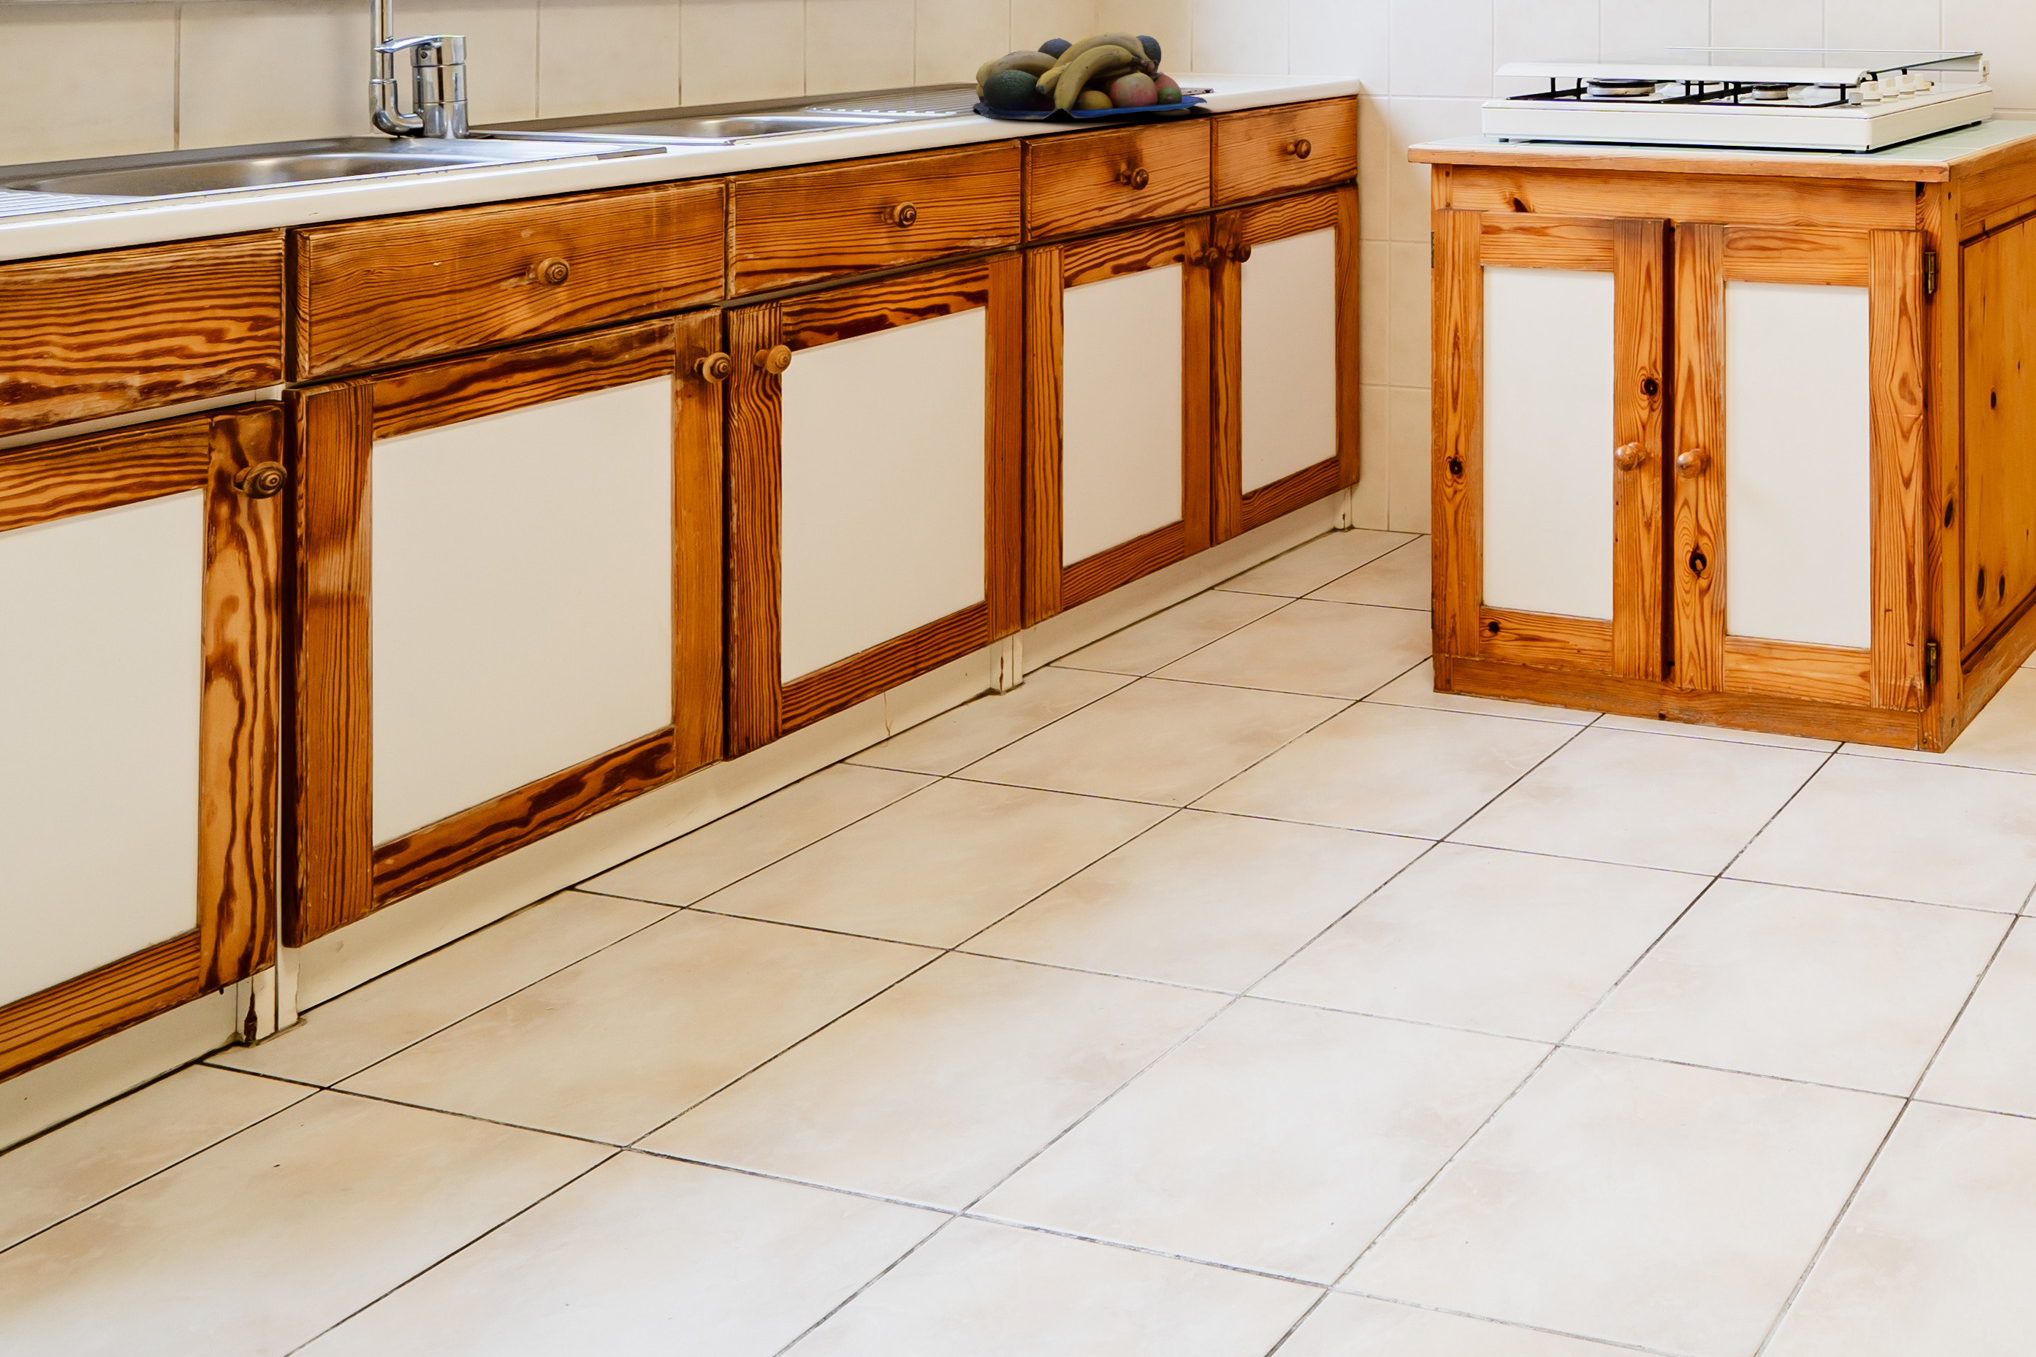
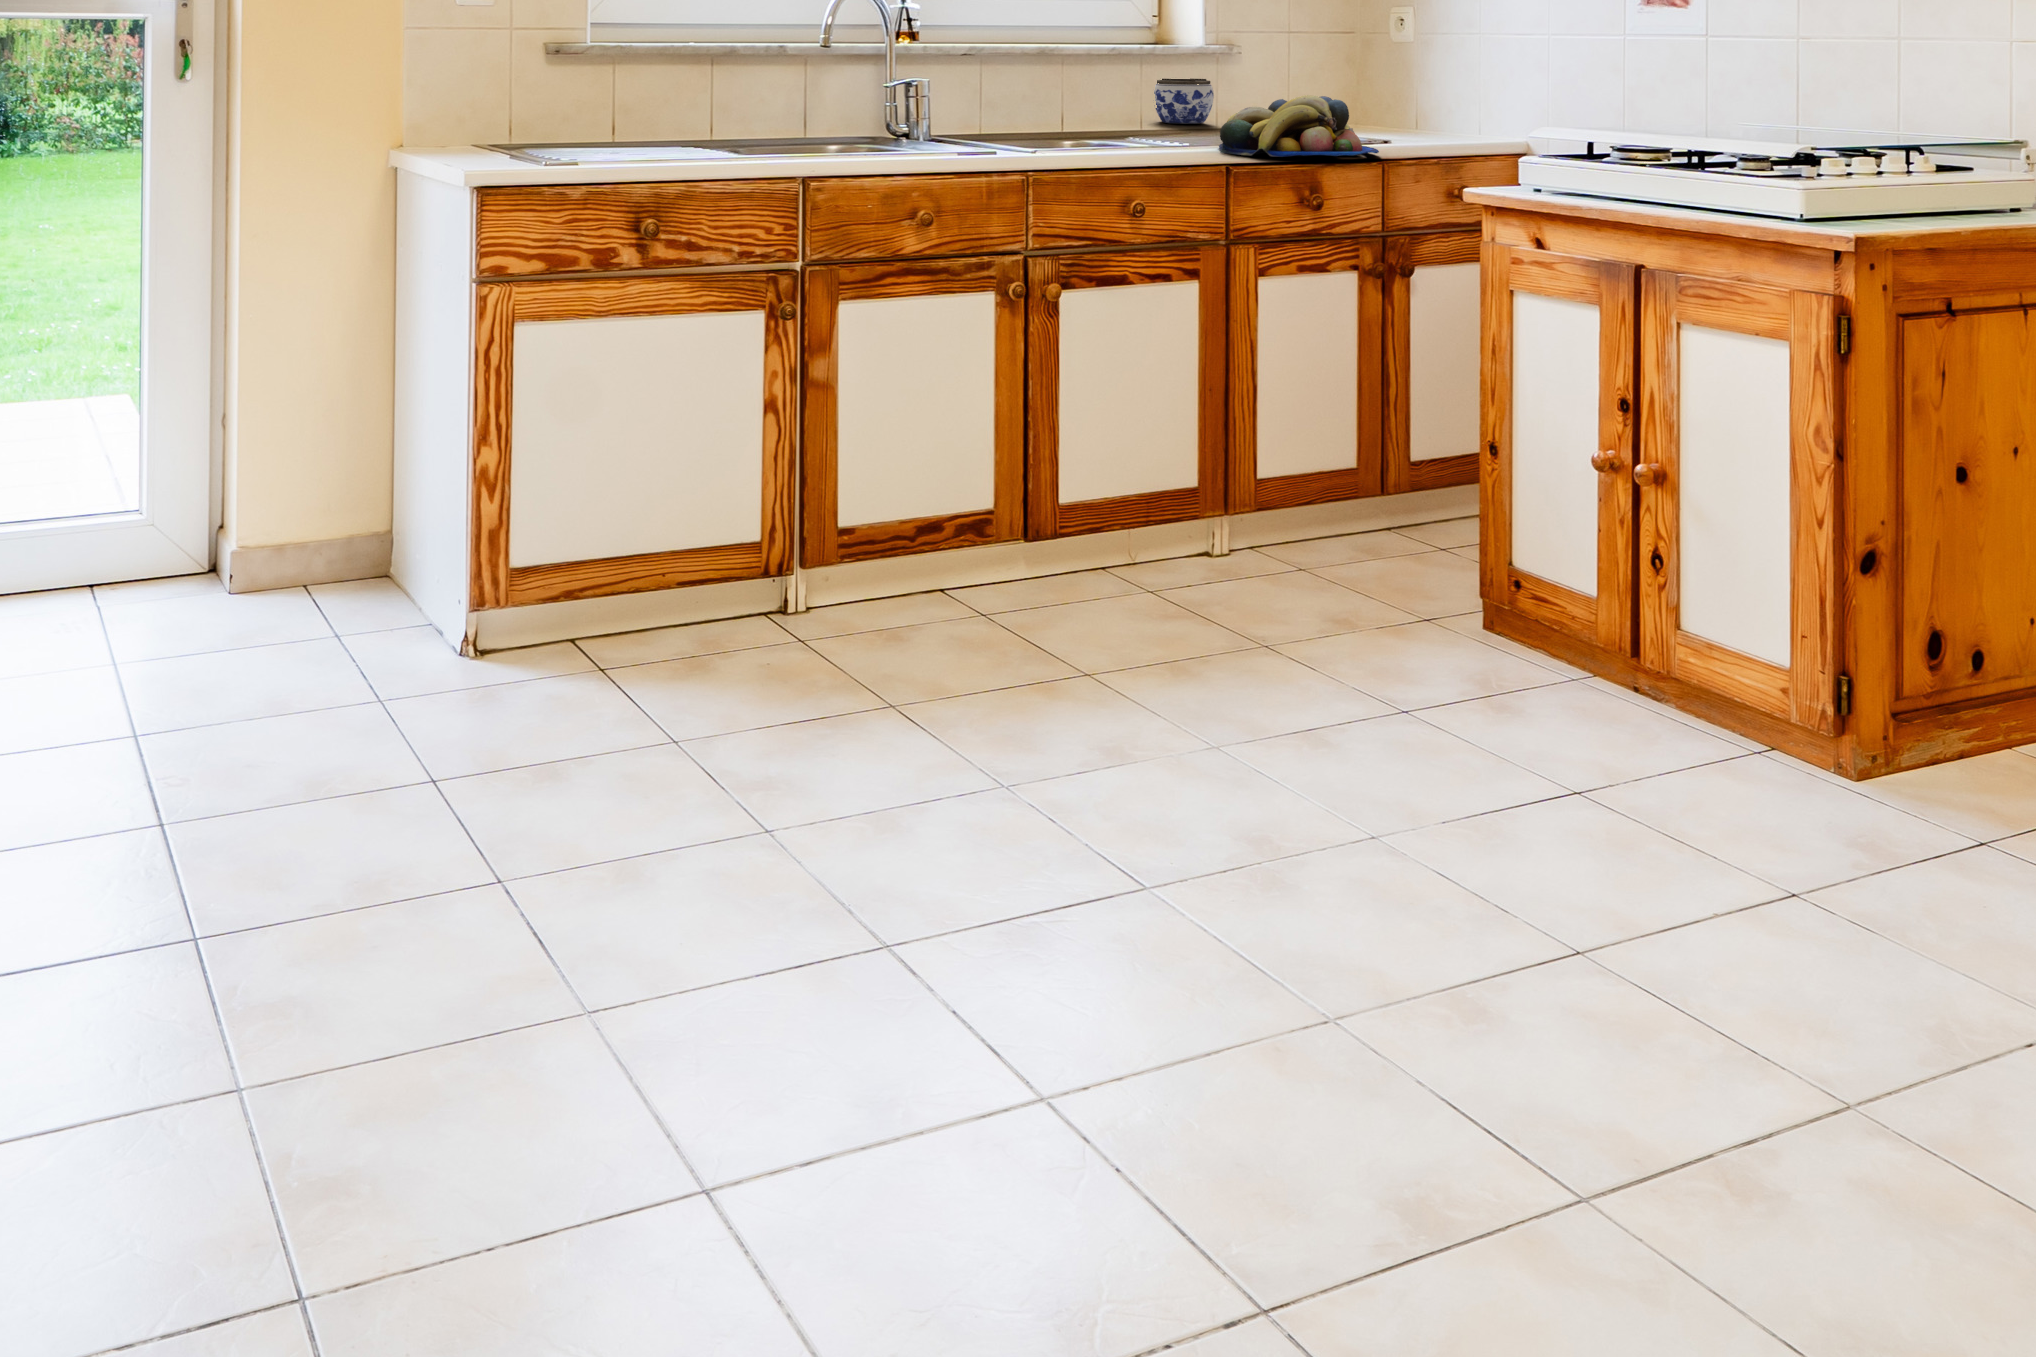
jar: none [807,15,906,80] -> present [1153,78,1214,124]

